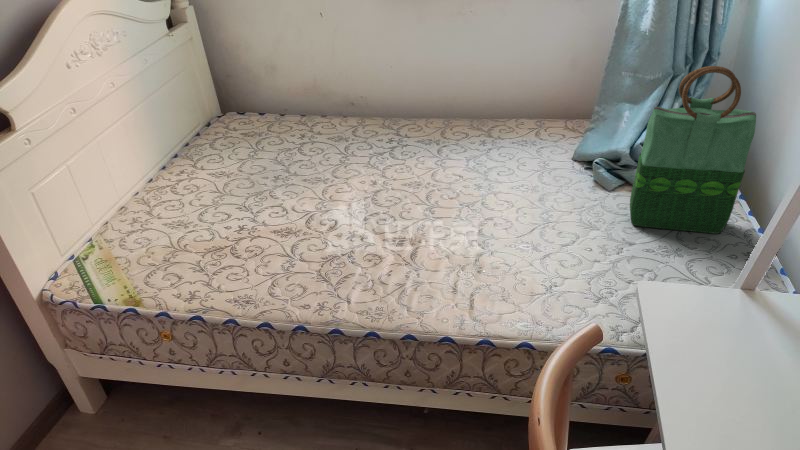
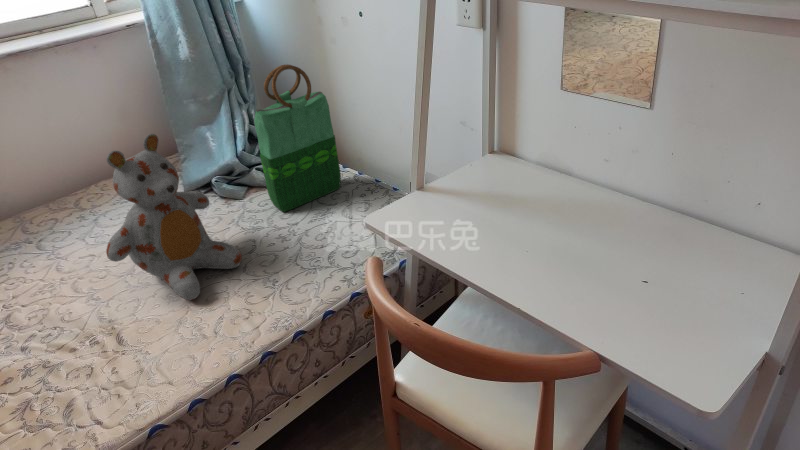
stuffed bear: none [446,94,560,255] -> present [106,134,242,300]

